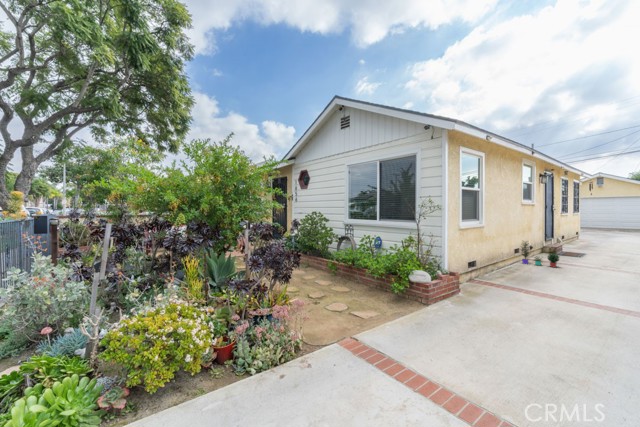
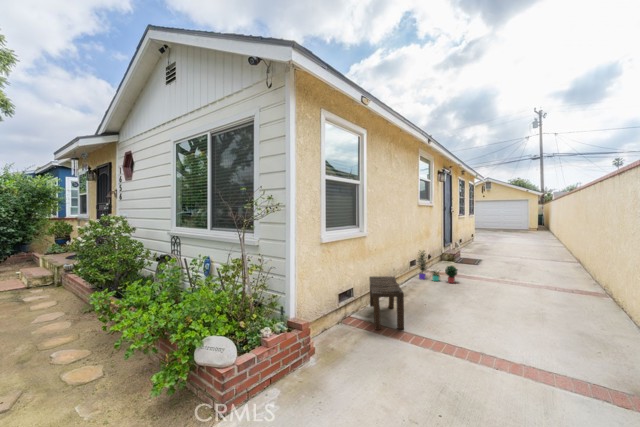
bench: none [486,255,518,287] -> present [369,276,404,330]

